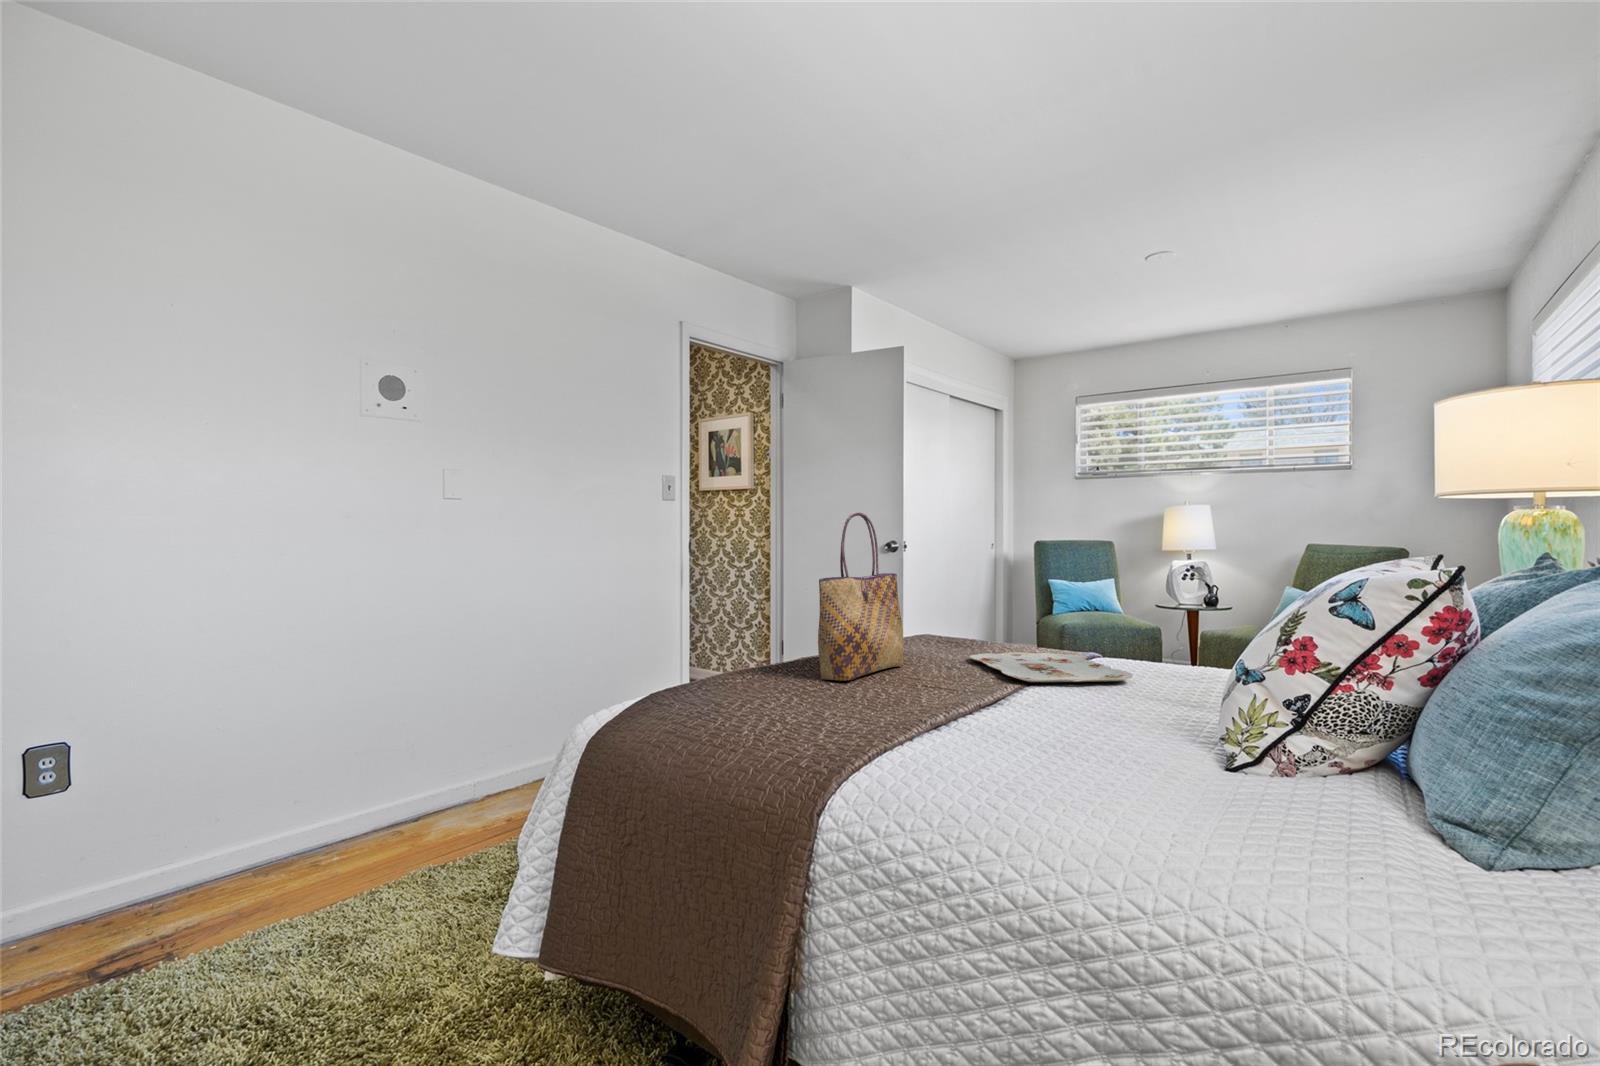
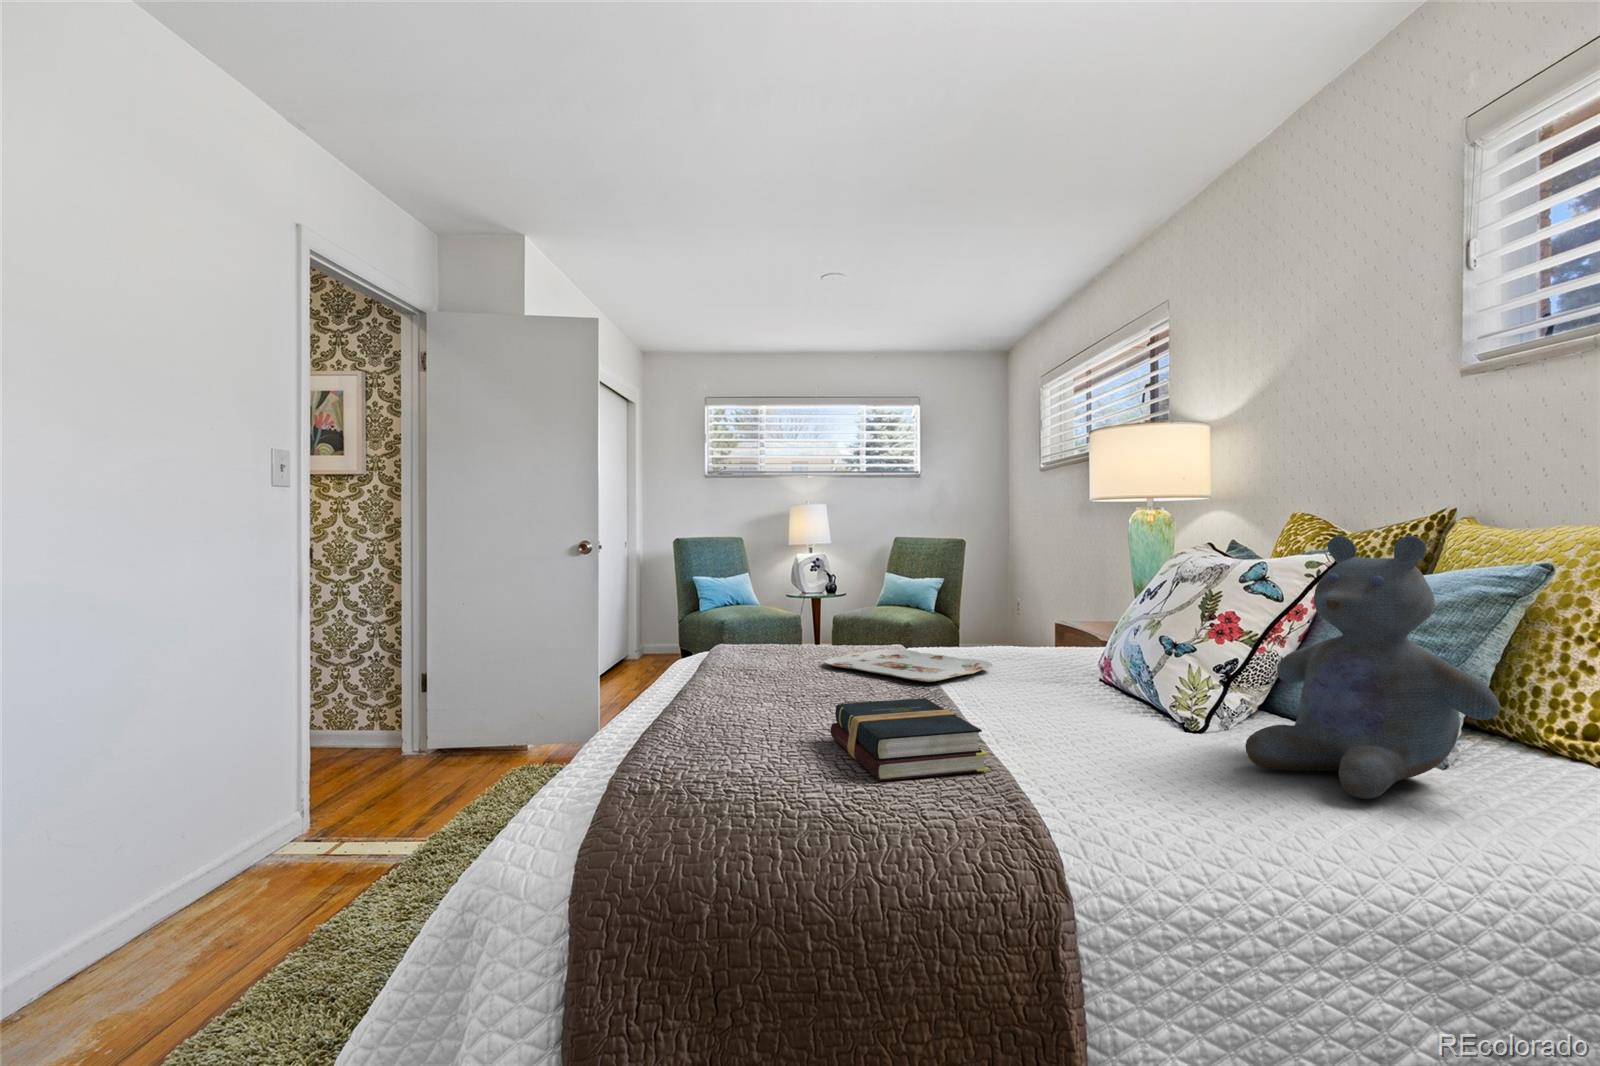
tote bag: present [818,512,903,681] -> none [743,509,794,714]
stuffed bear: none [1143,540,1380,836] -> present [1245,536,1500,799]
hardback book: none [792,674,917,739] -> present [830,698,989,781]

